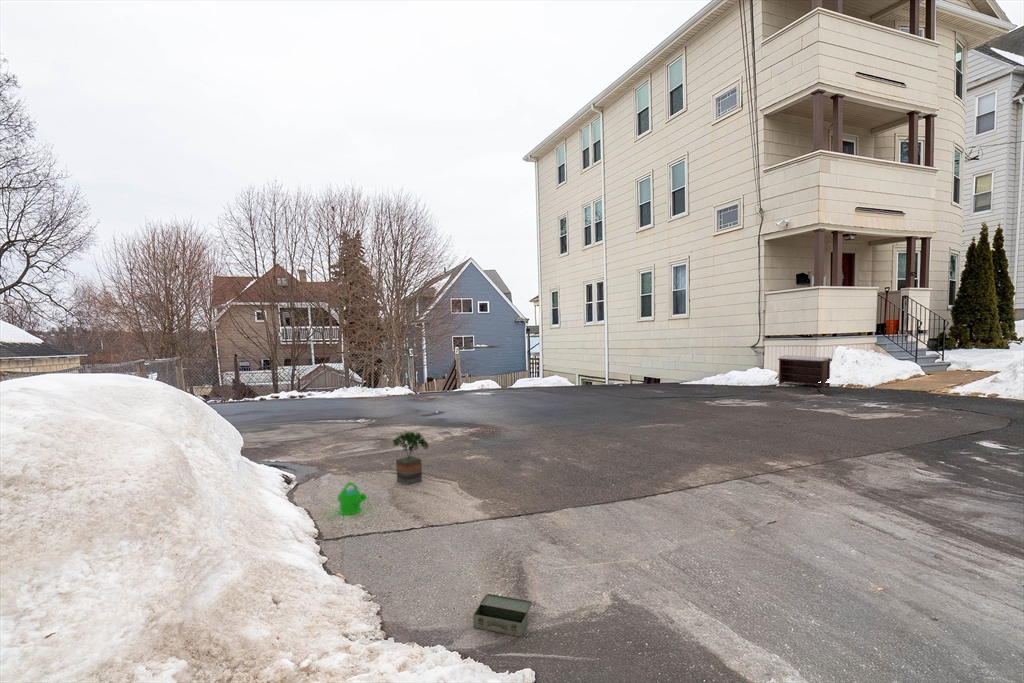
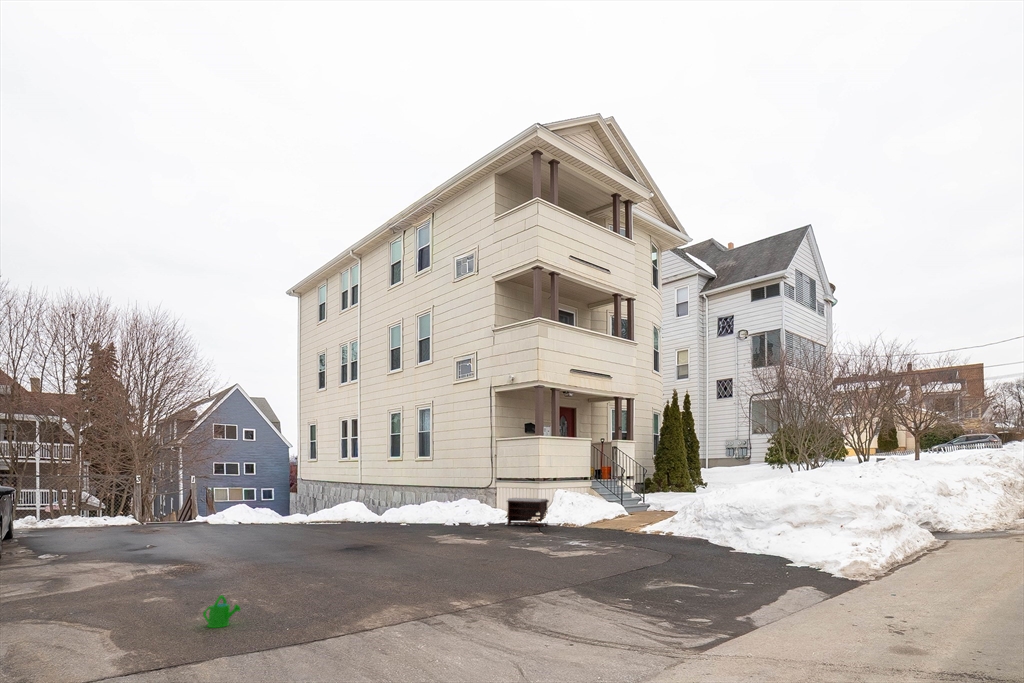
potted tree: present [393,432,429,485] -> none [99,550,141,601]
watering can: present [338,482,367,515] -> present [203,595,240,628]
toolbox: present [474,594,532,637] -> none [185,631,231,649]

